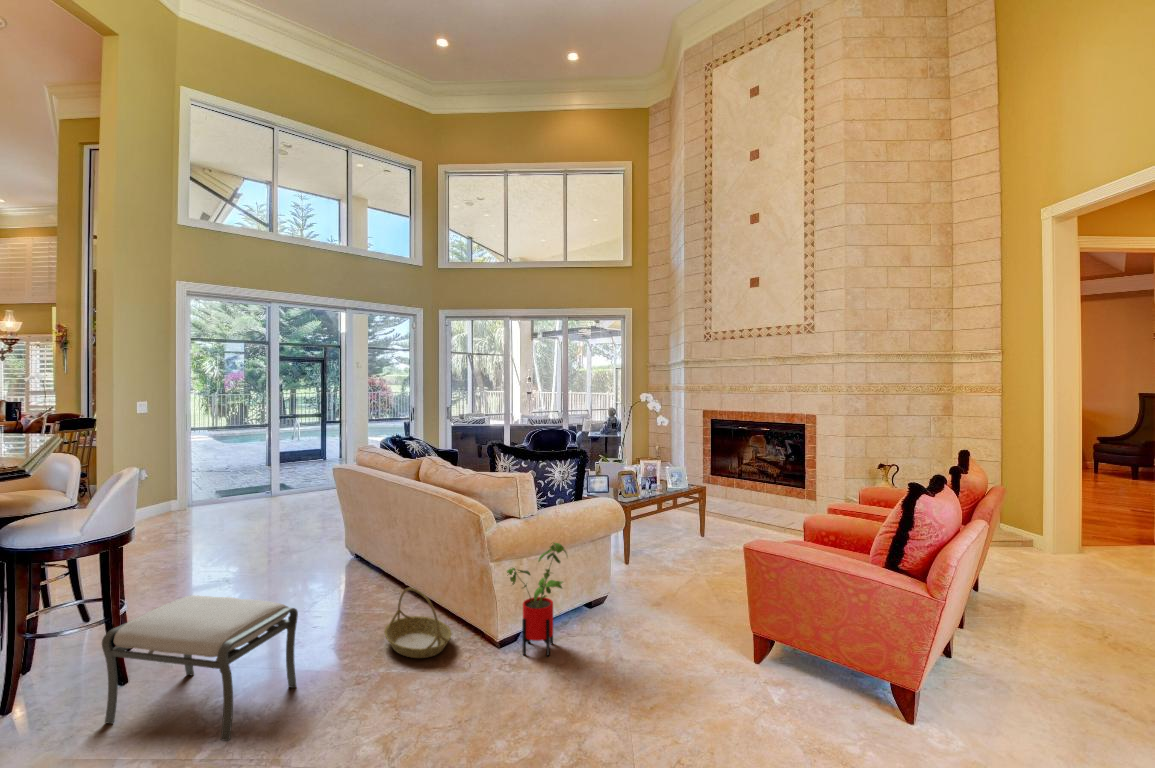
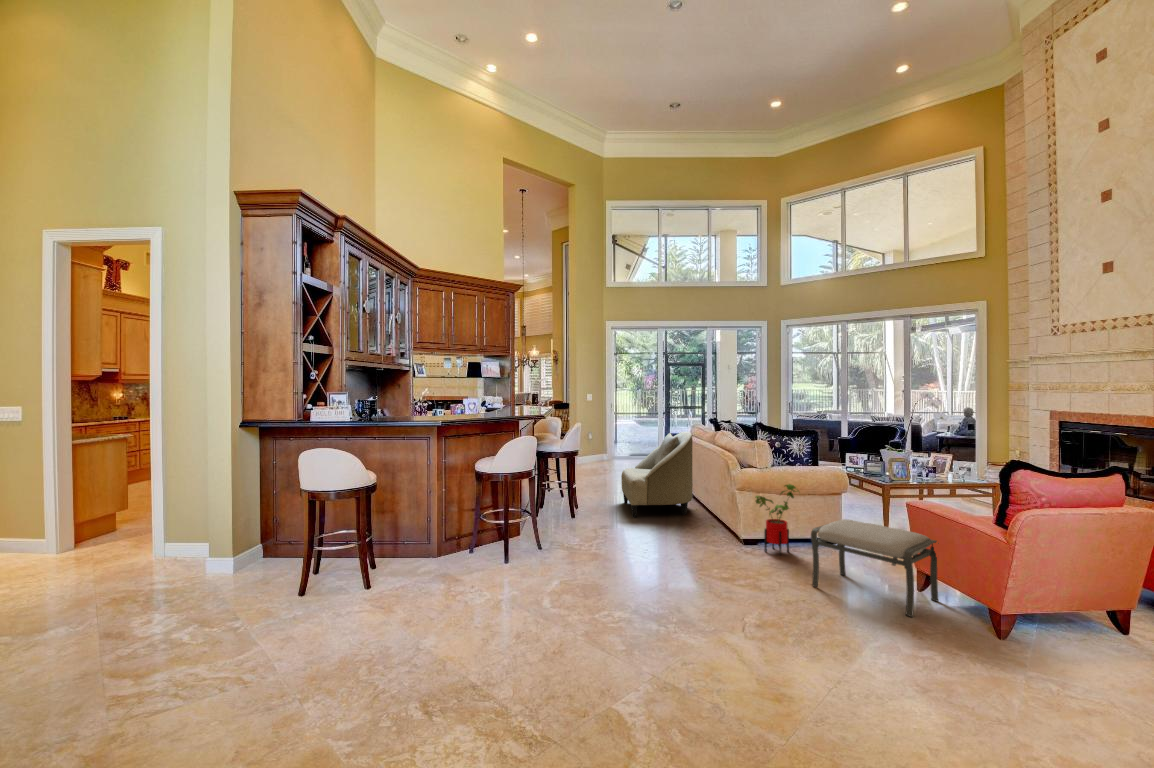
armchair: none [230,465,368,636] -> present [621,432,693,517]
basket: present [384,587,452,658] -> none [688,501,726,541]
ottoman: present [102,595,298,741] -> present [811,519,939,617]

